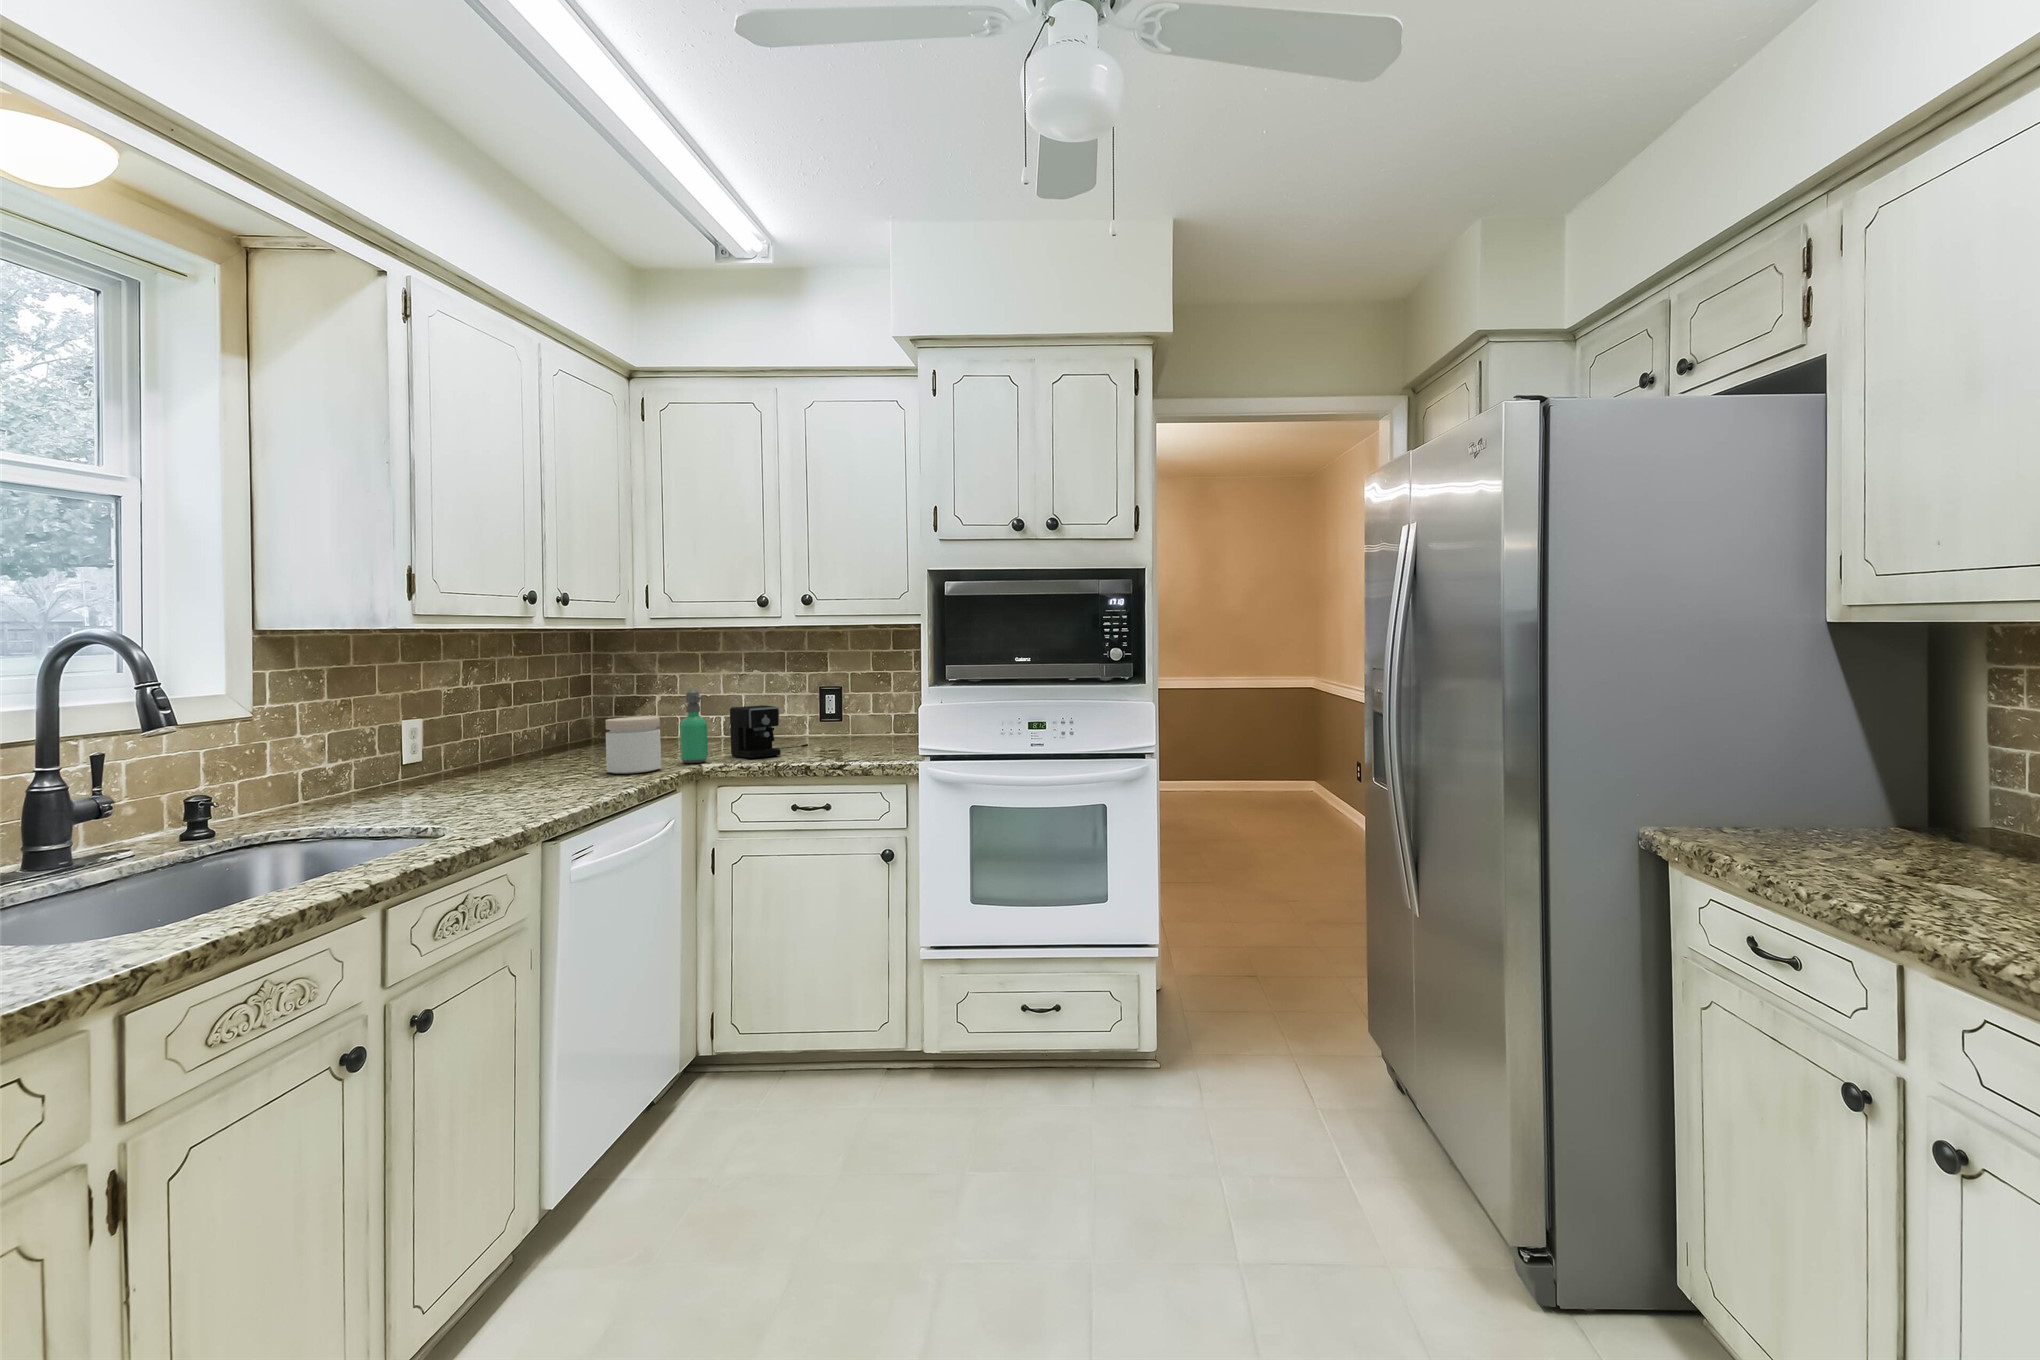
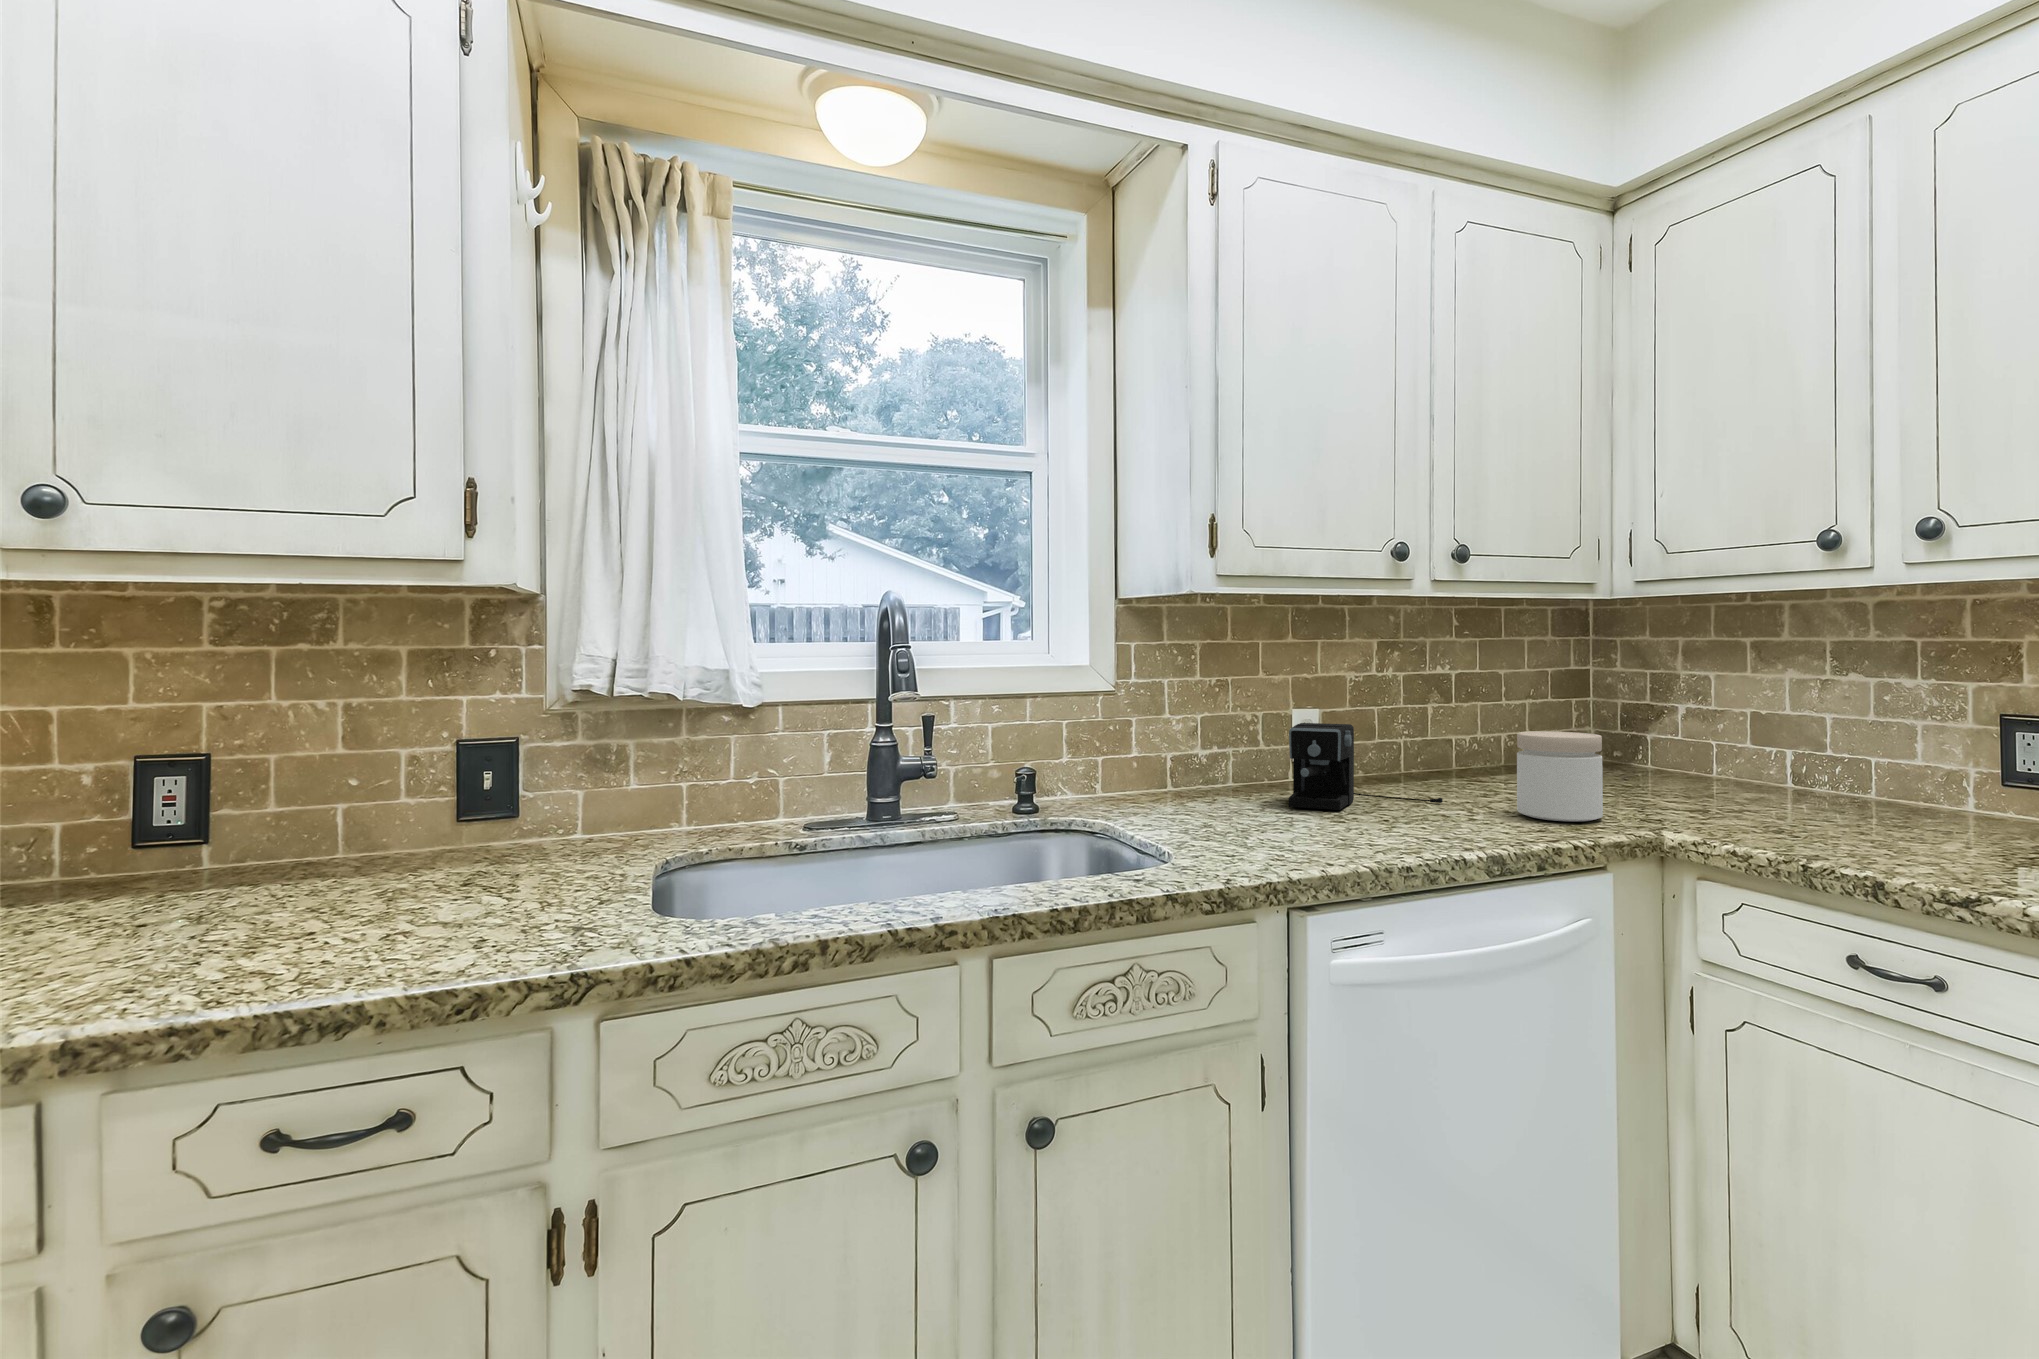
soap dispenser: present [680,690,708,763] -> none [1651,697,1700,820]
coffee maker: present [730,705,808,758] -> present [1289,723,1443,810]

